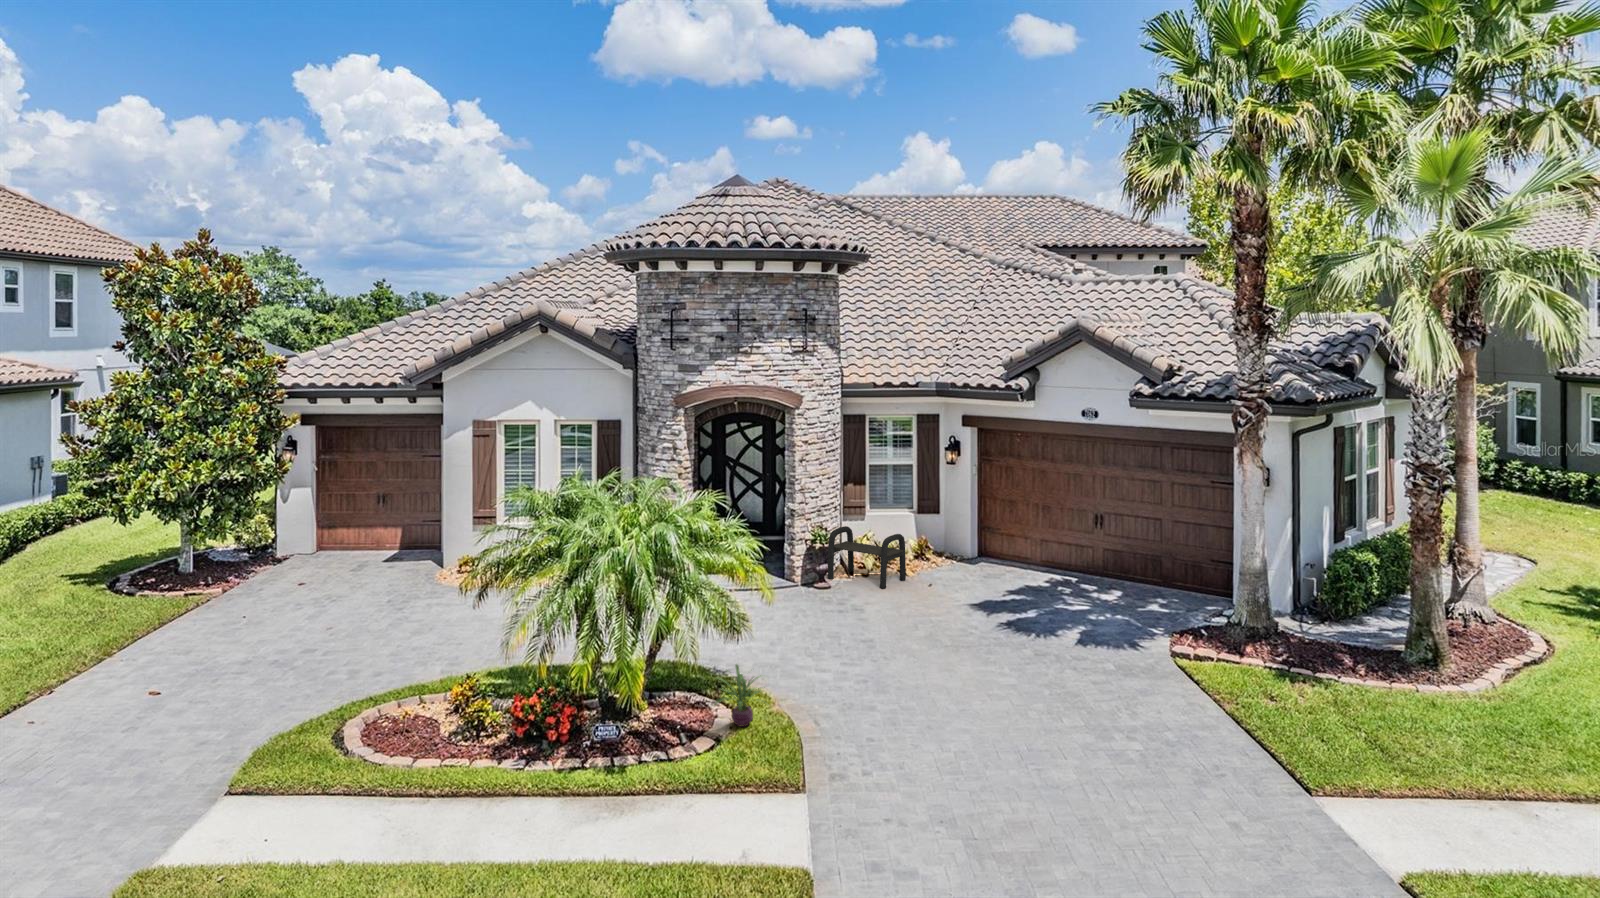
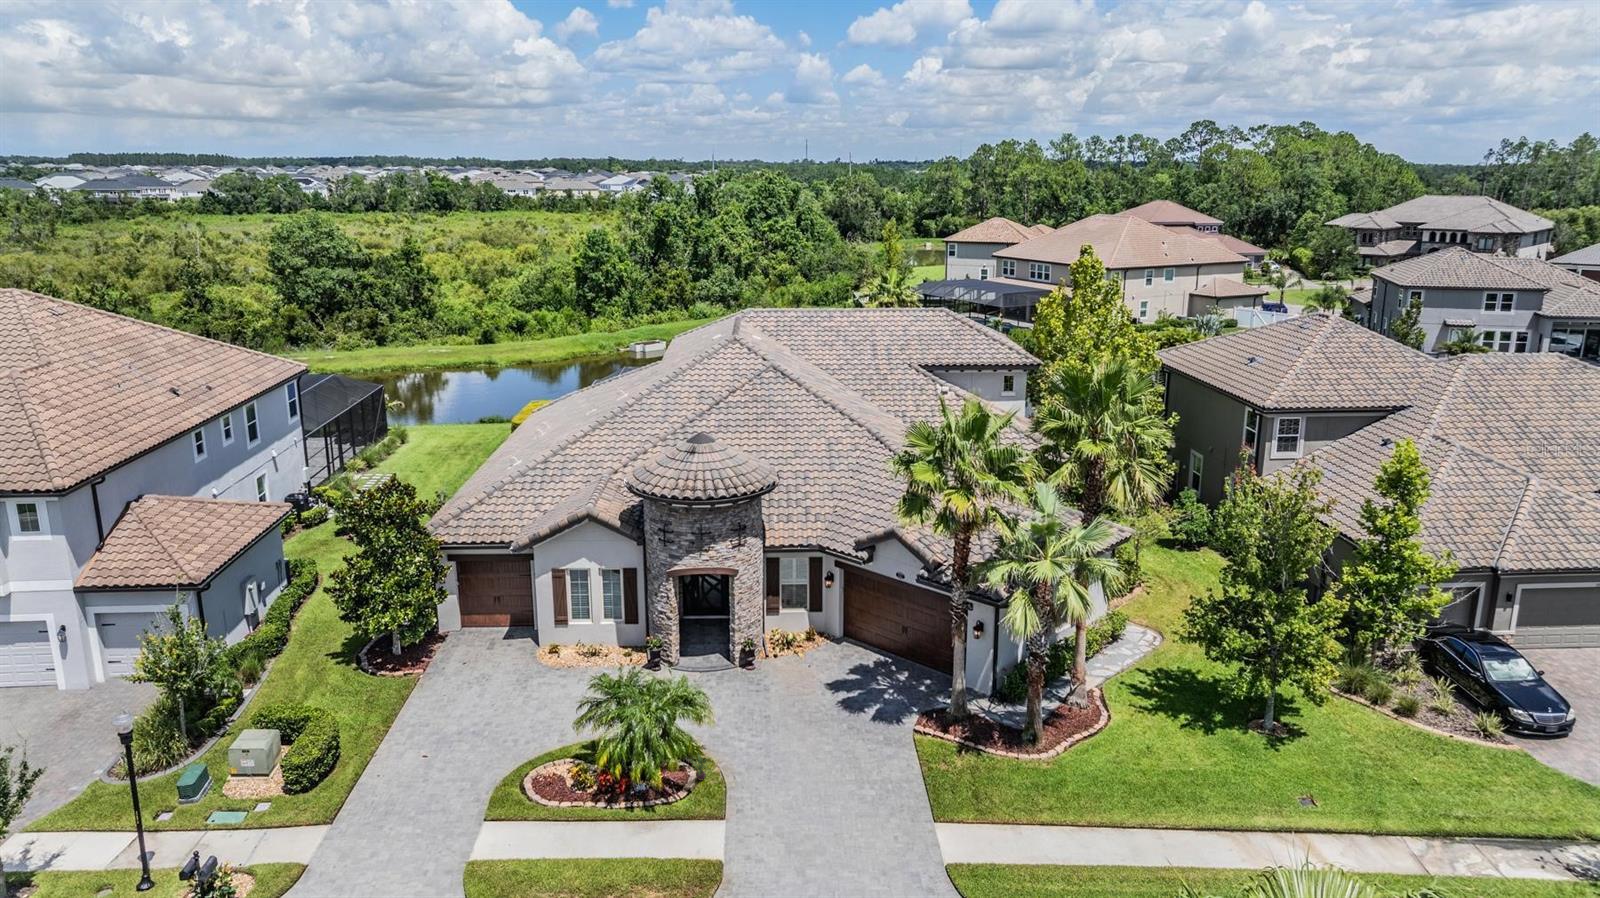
bench: present [828,526,906,589] -> none [755,629,798,670]

